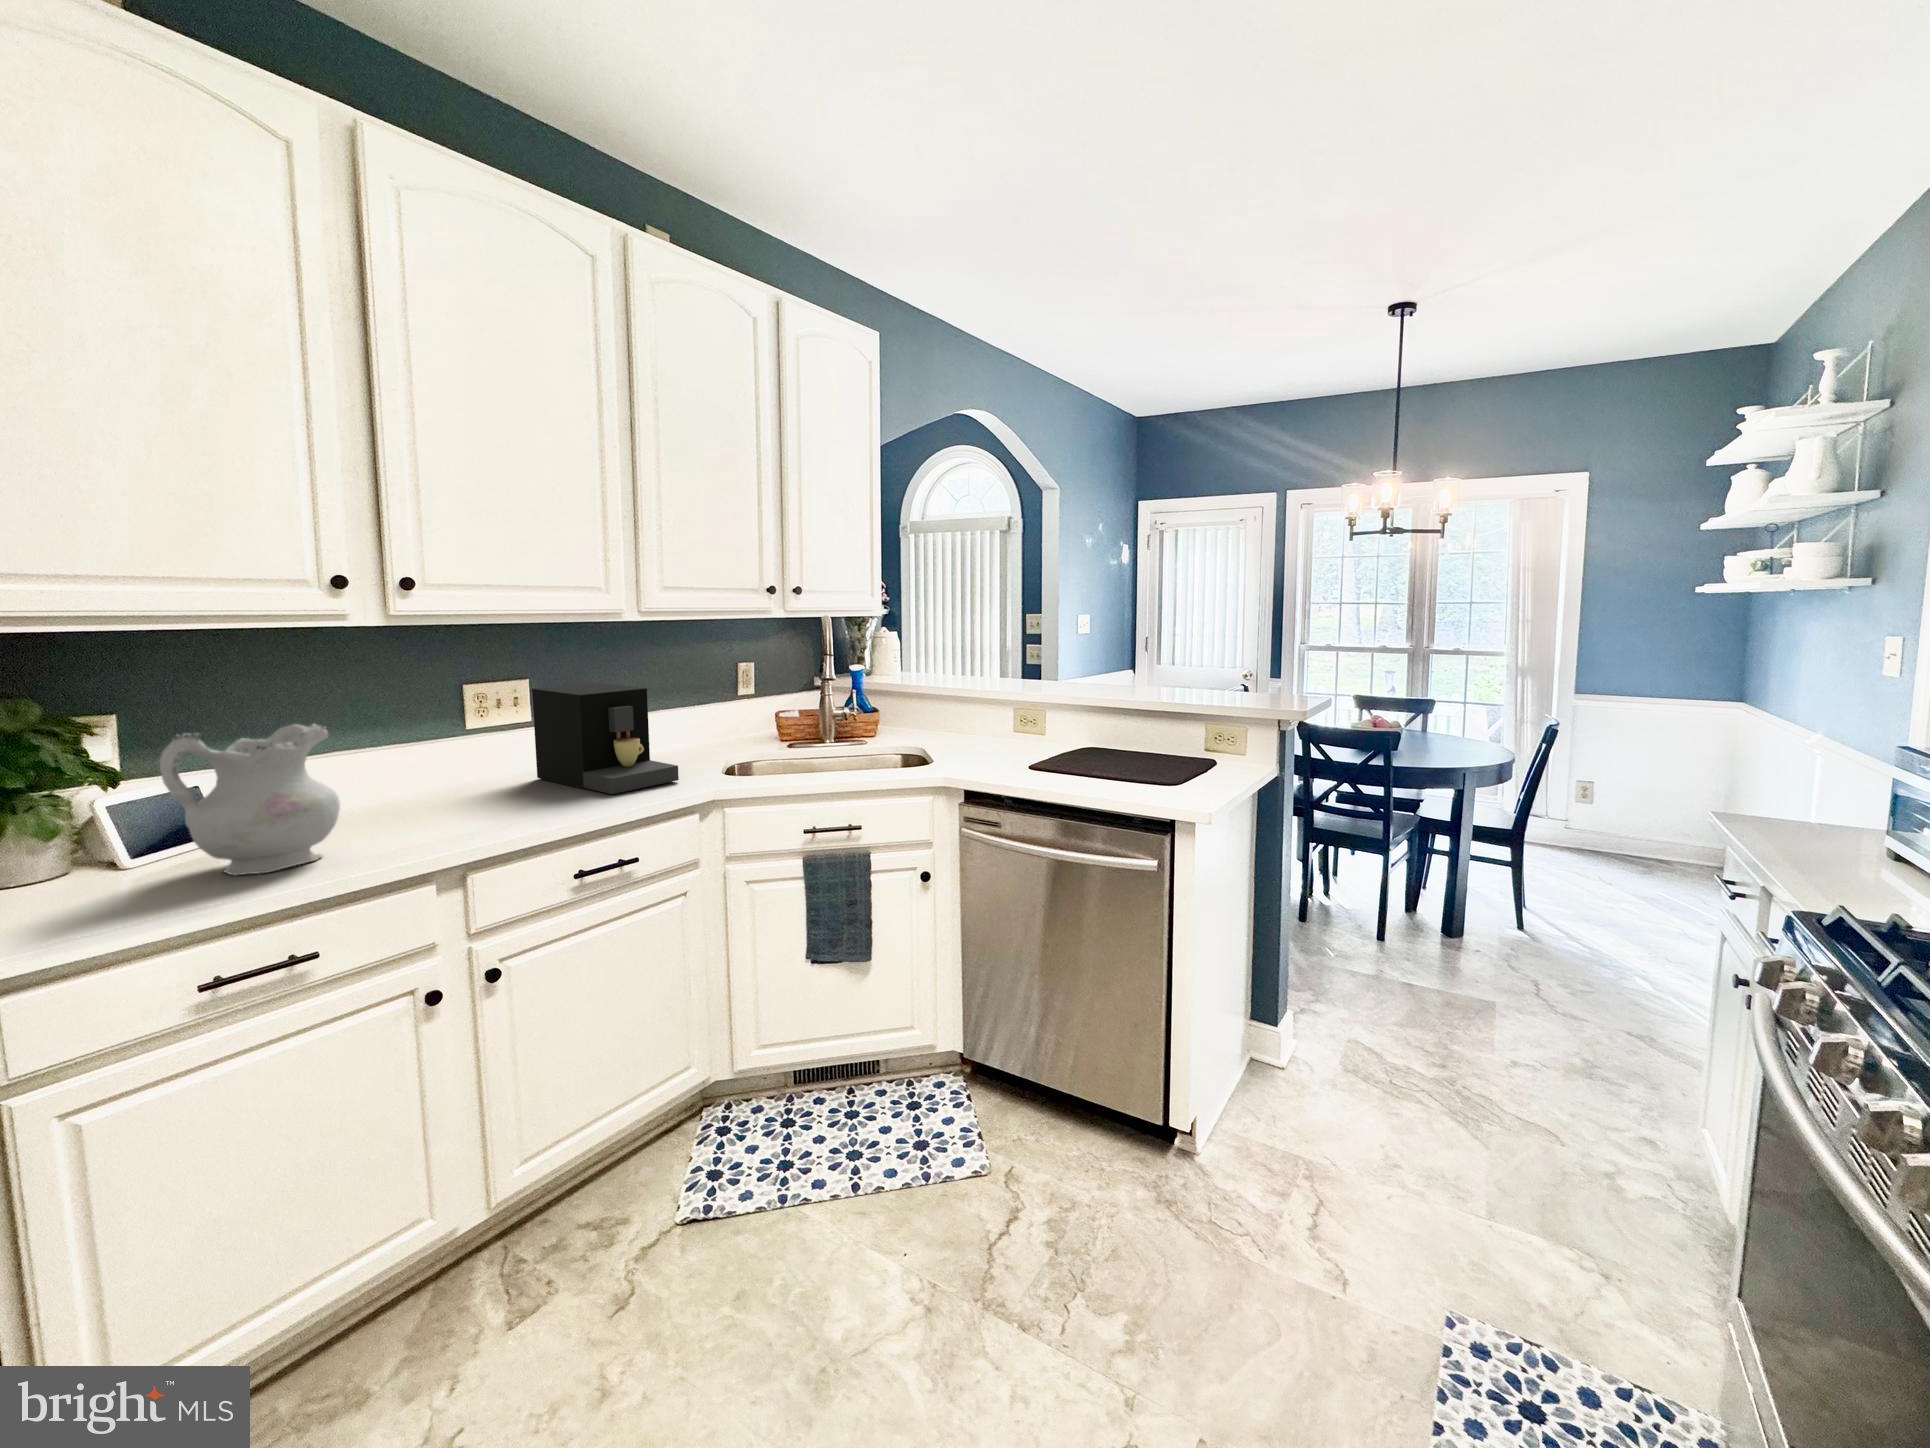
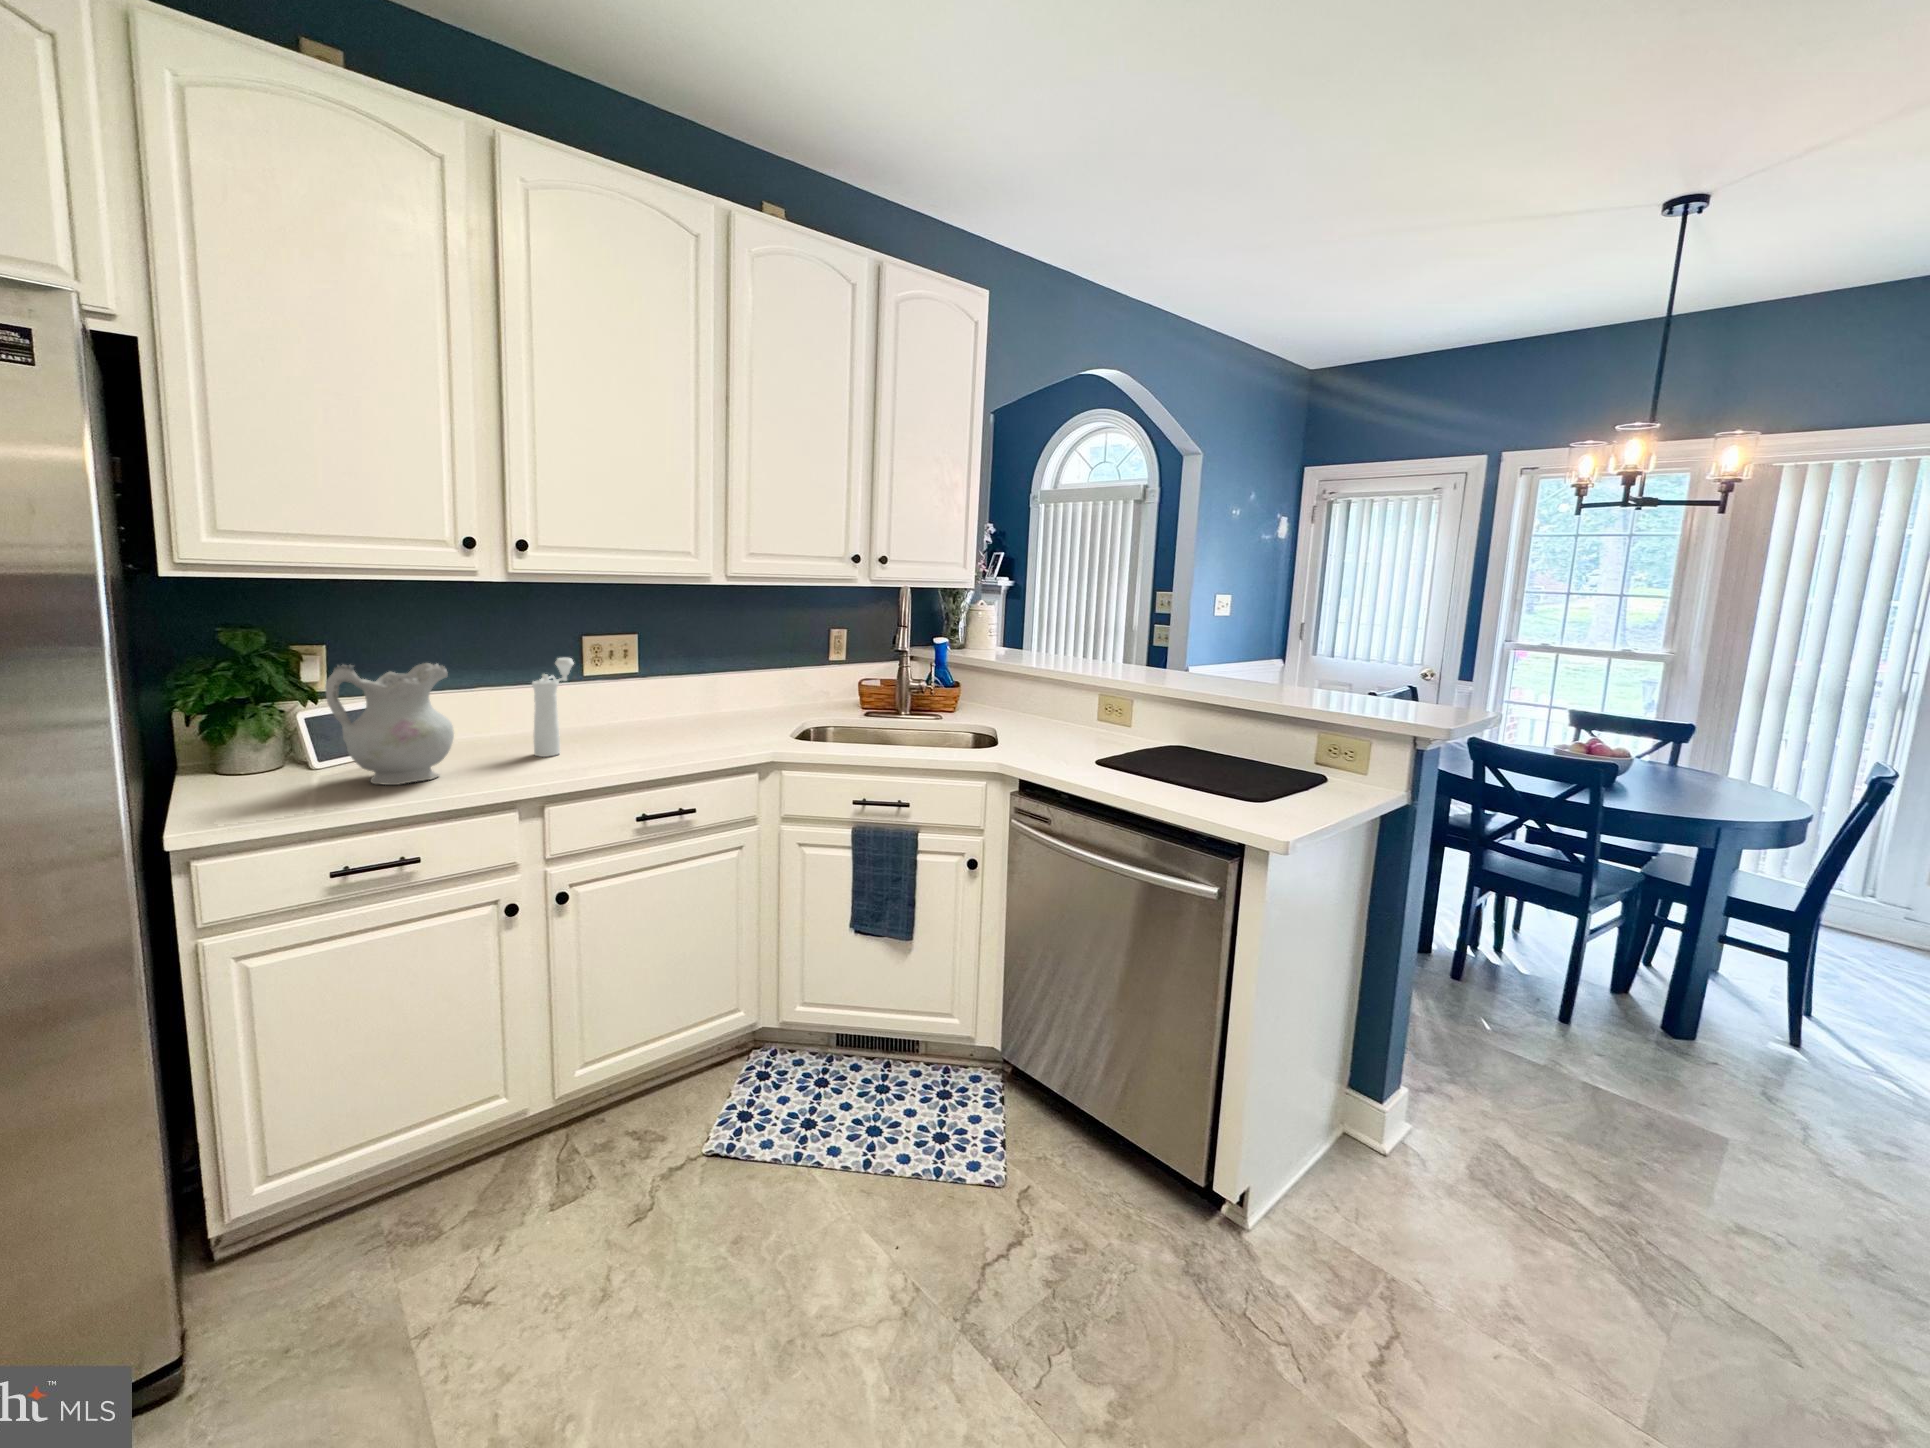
coffee maker: present [532,683,679,794] -> none [633,642,745,747]
pepper mill: none [426,708,473,822] -> present [532,658,574,757]

